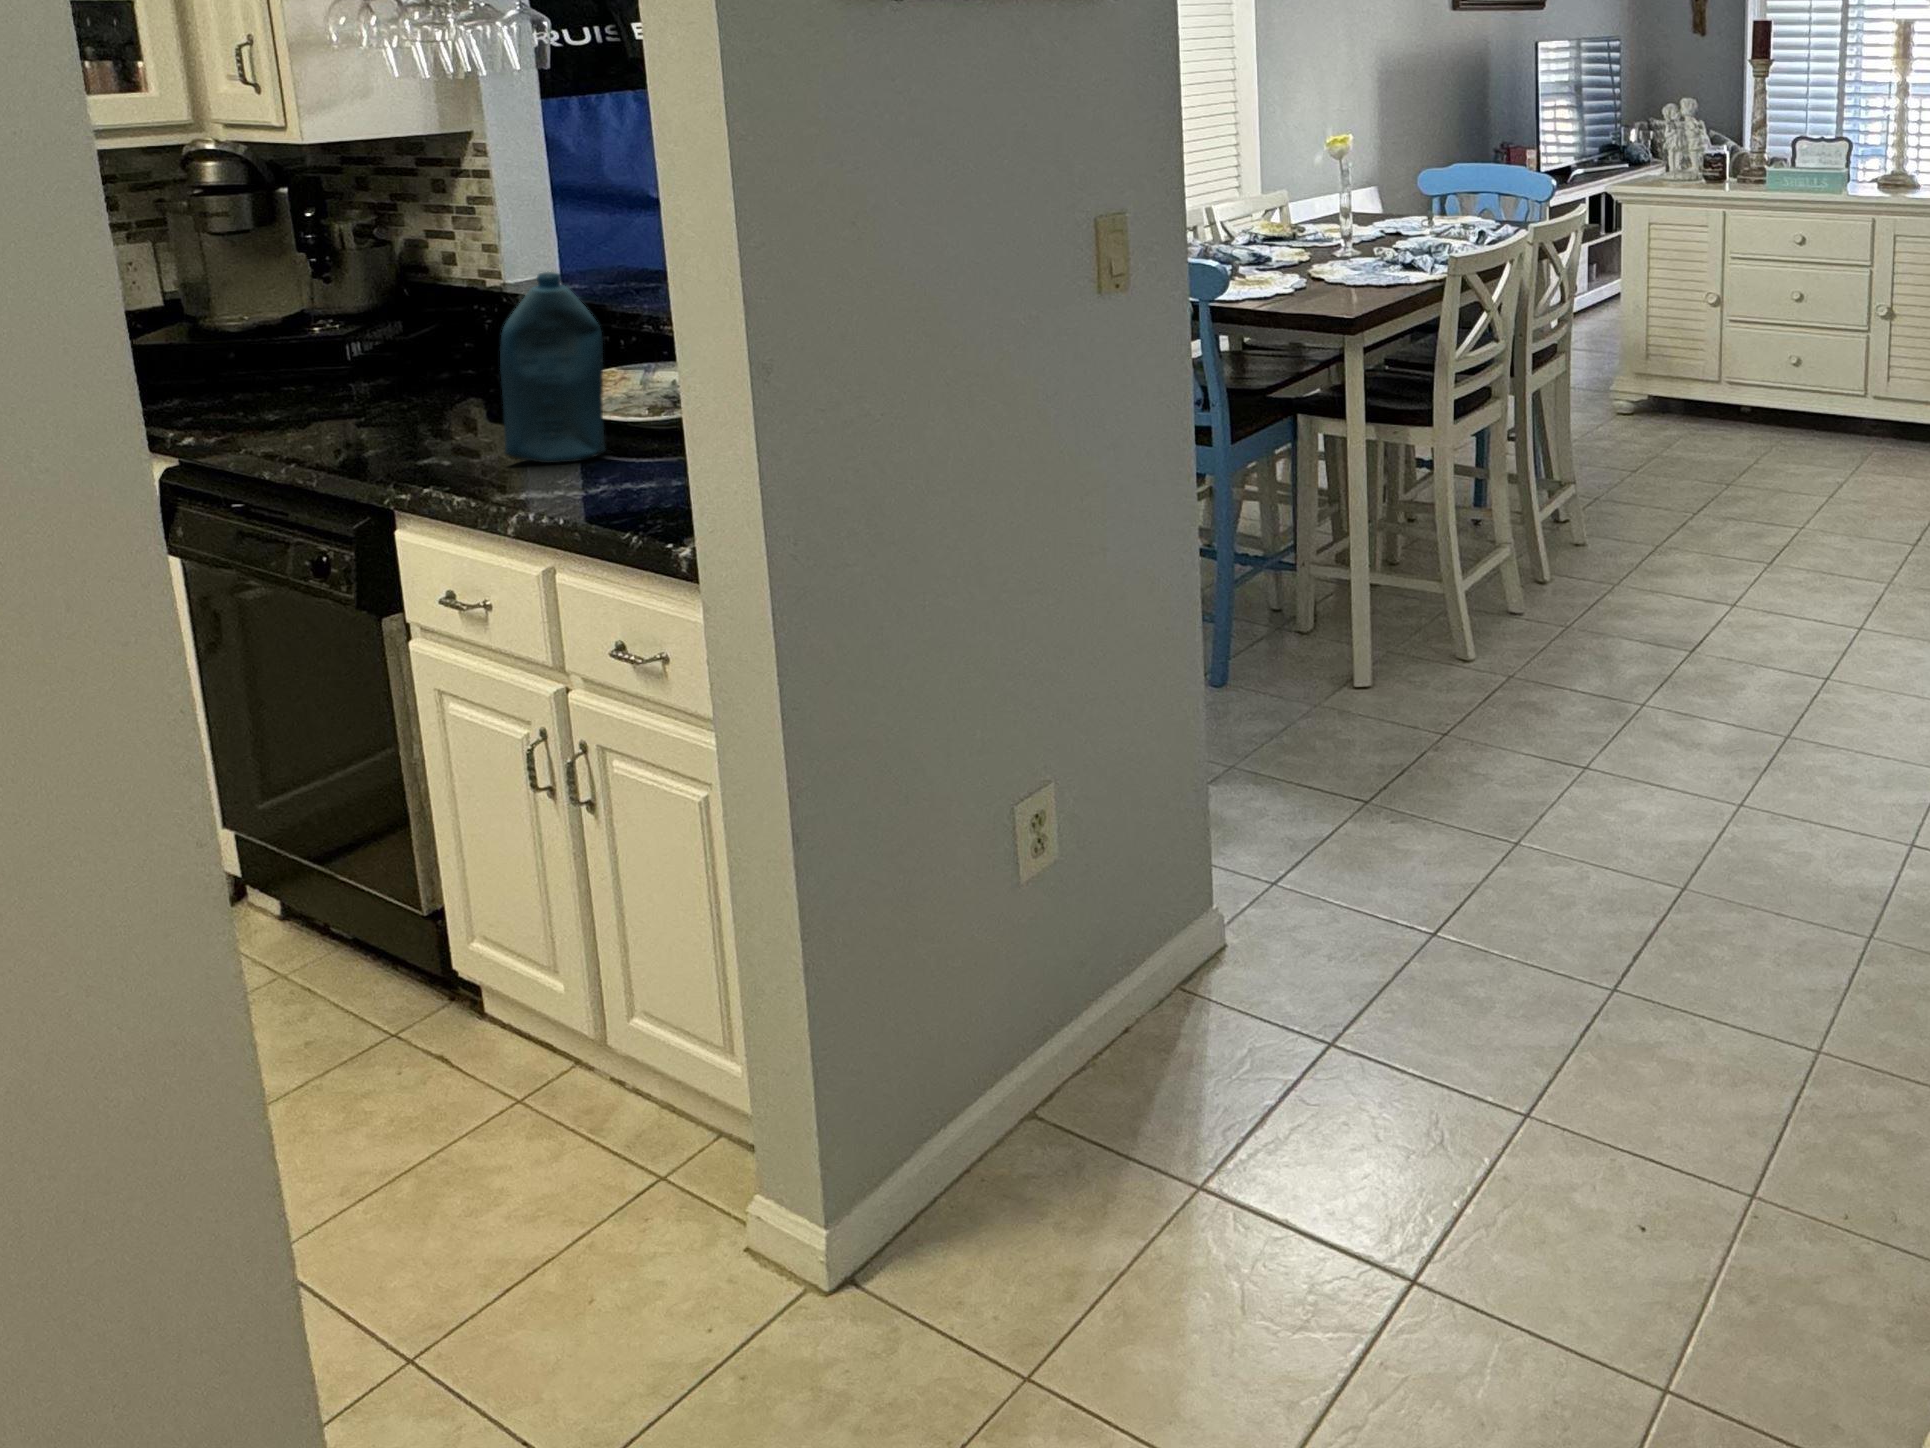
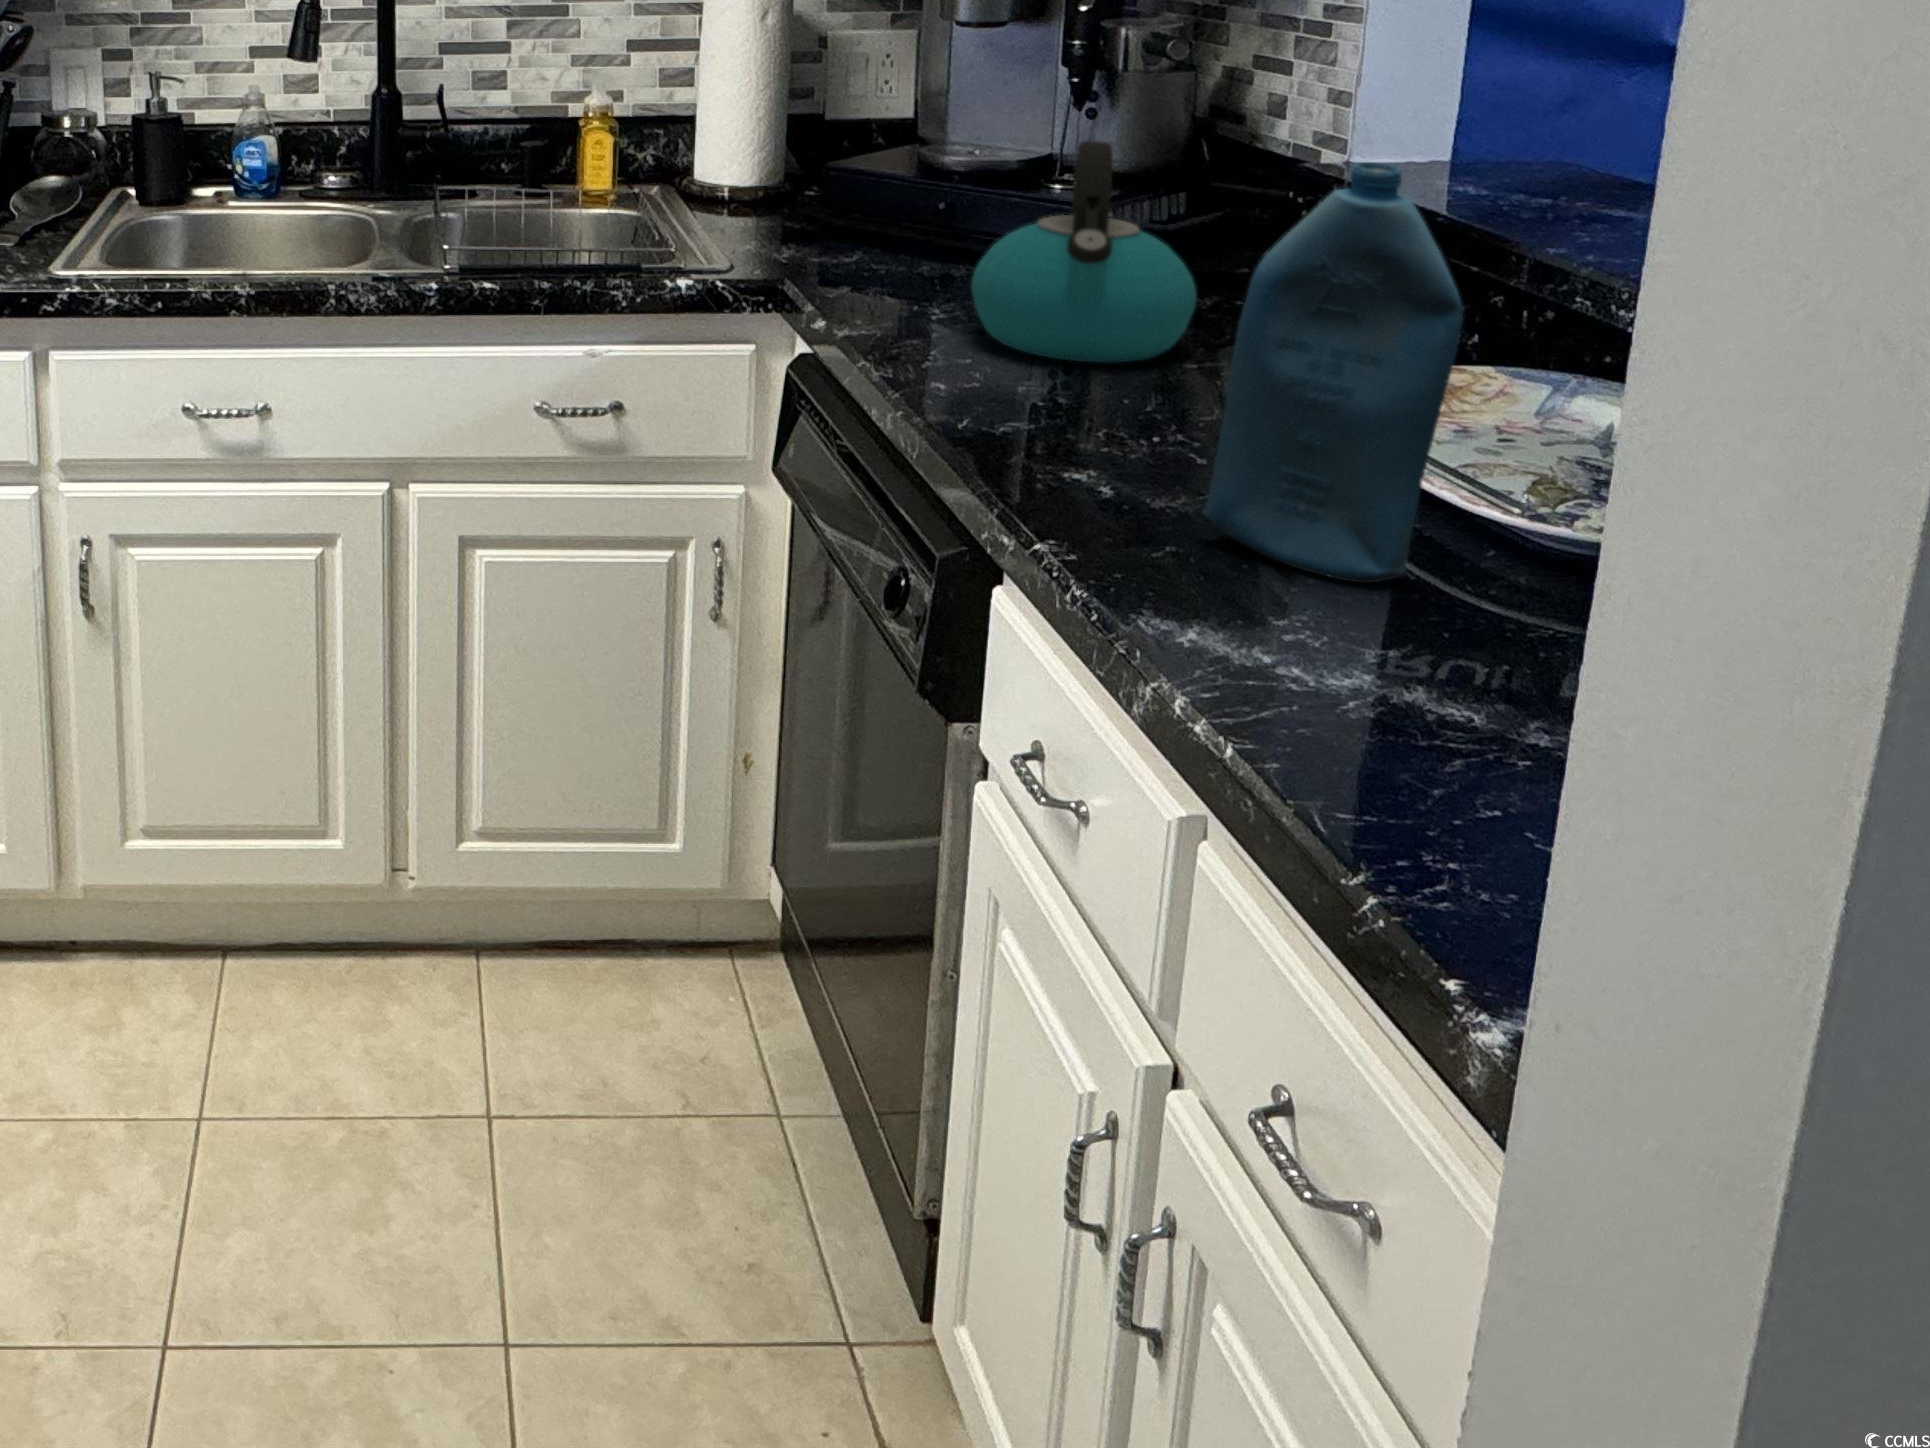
kettle: none [304,292,450,420] -> present [972,141,1196,363]

